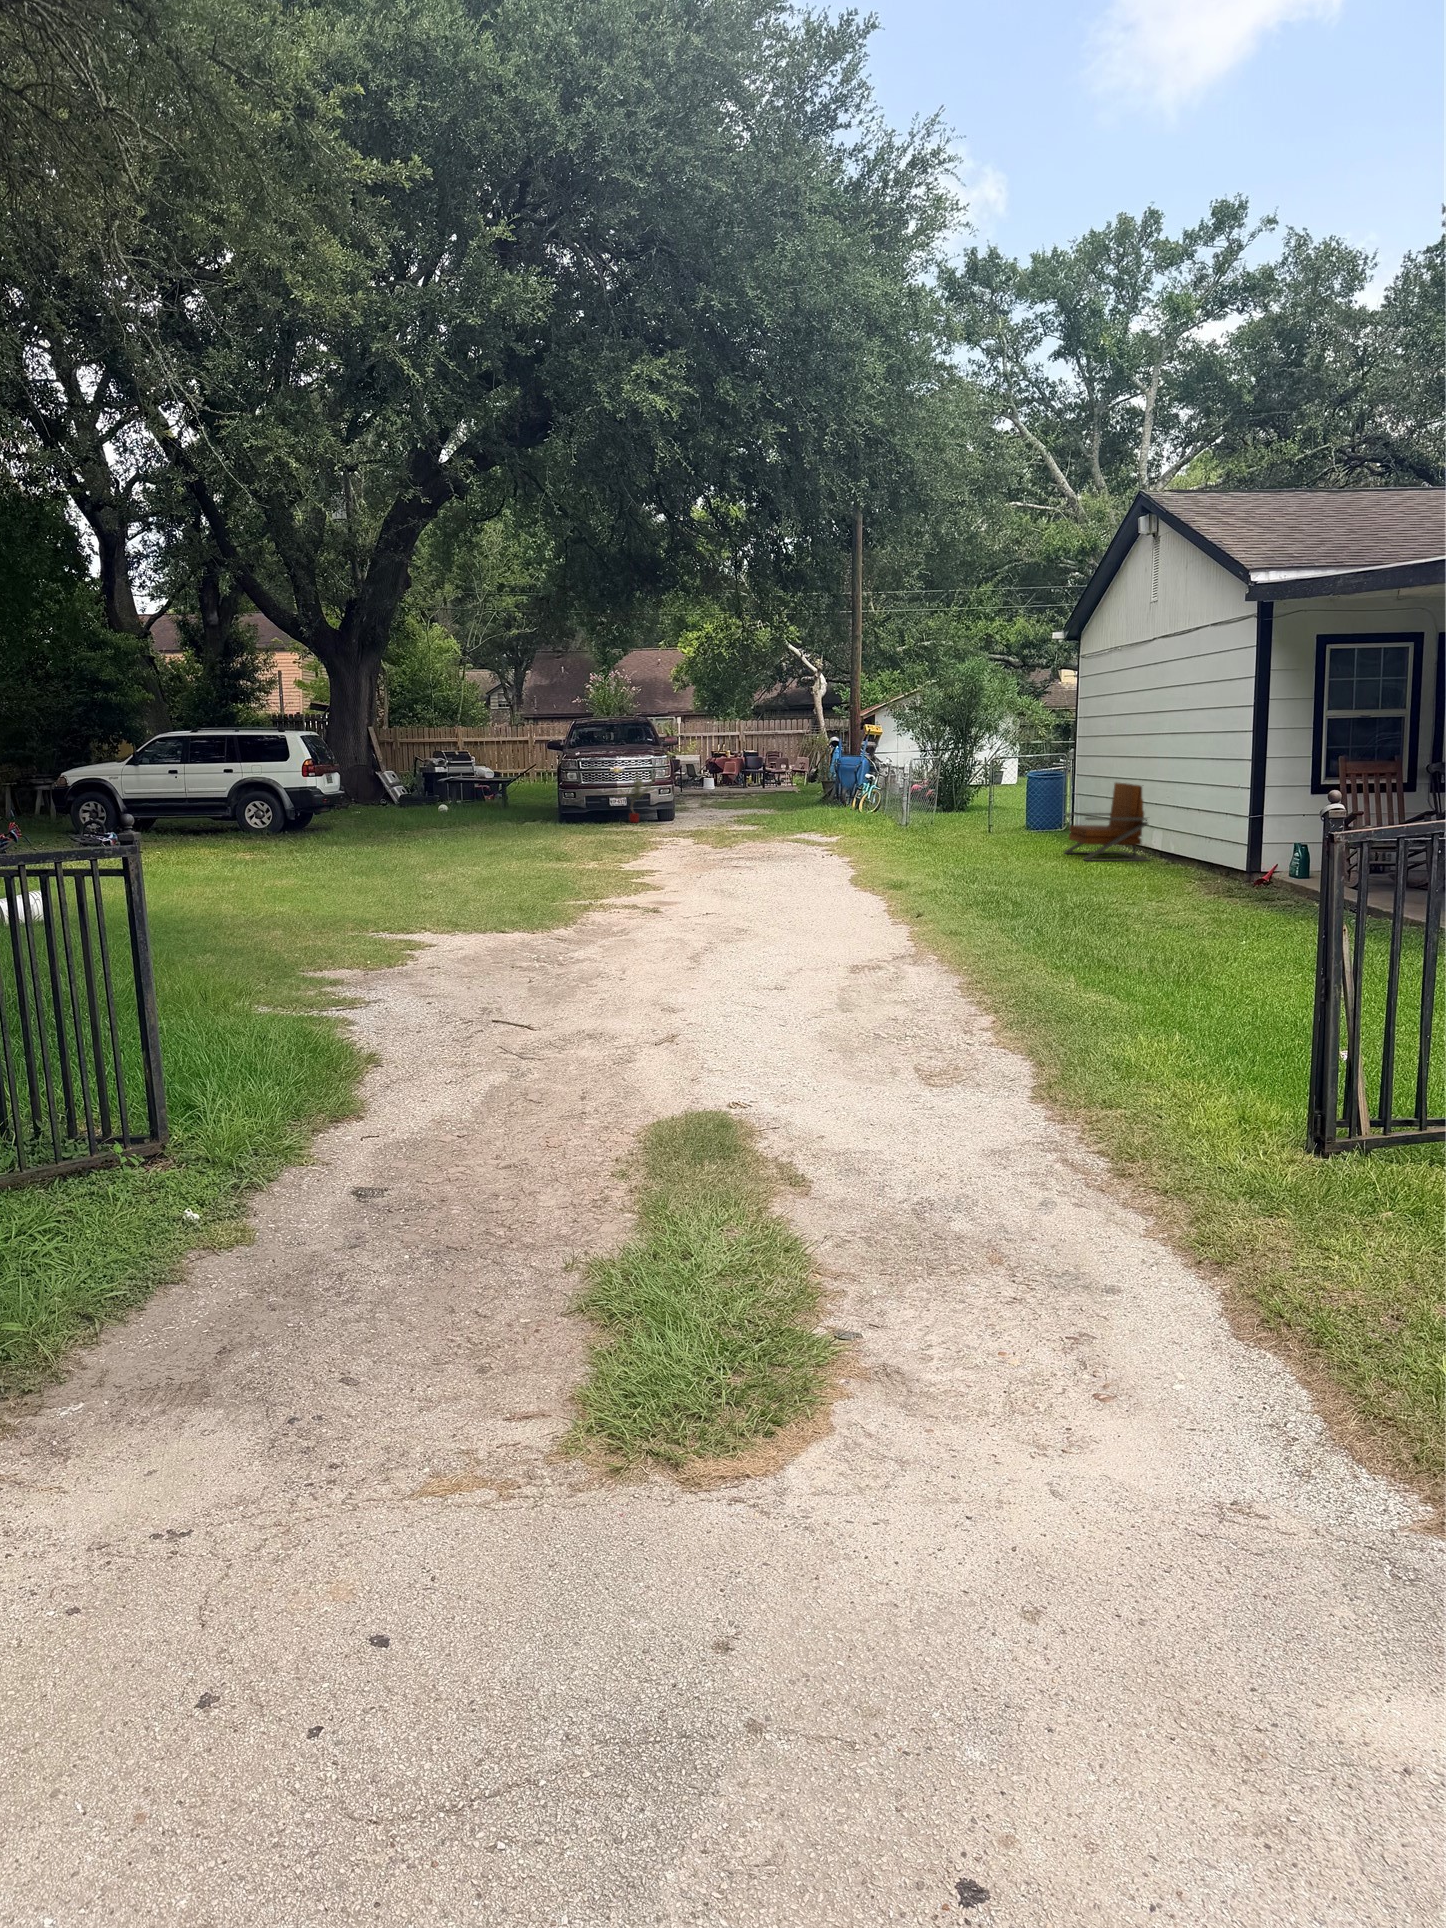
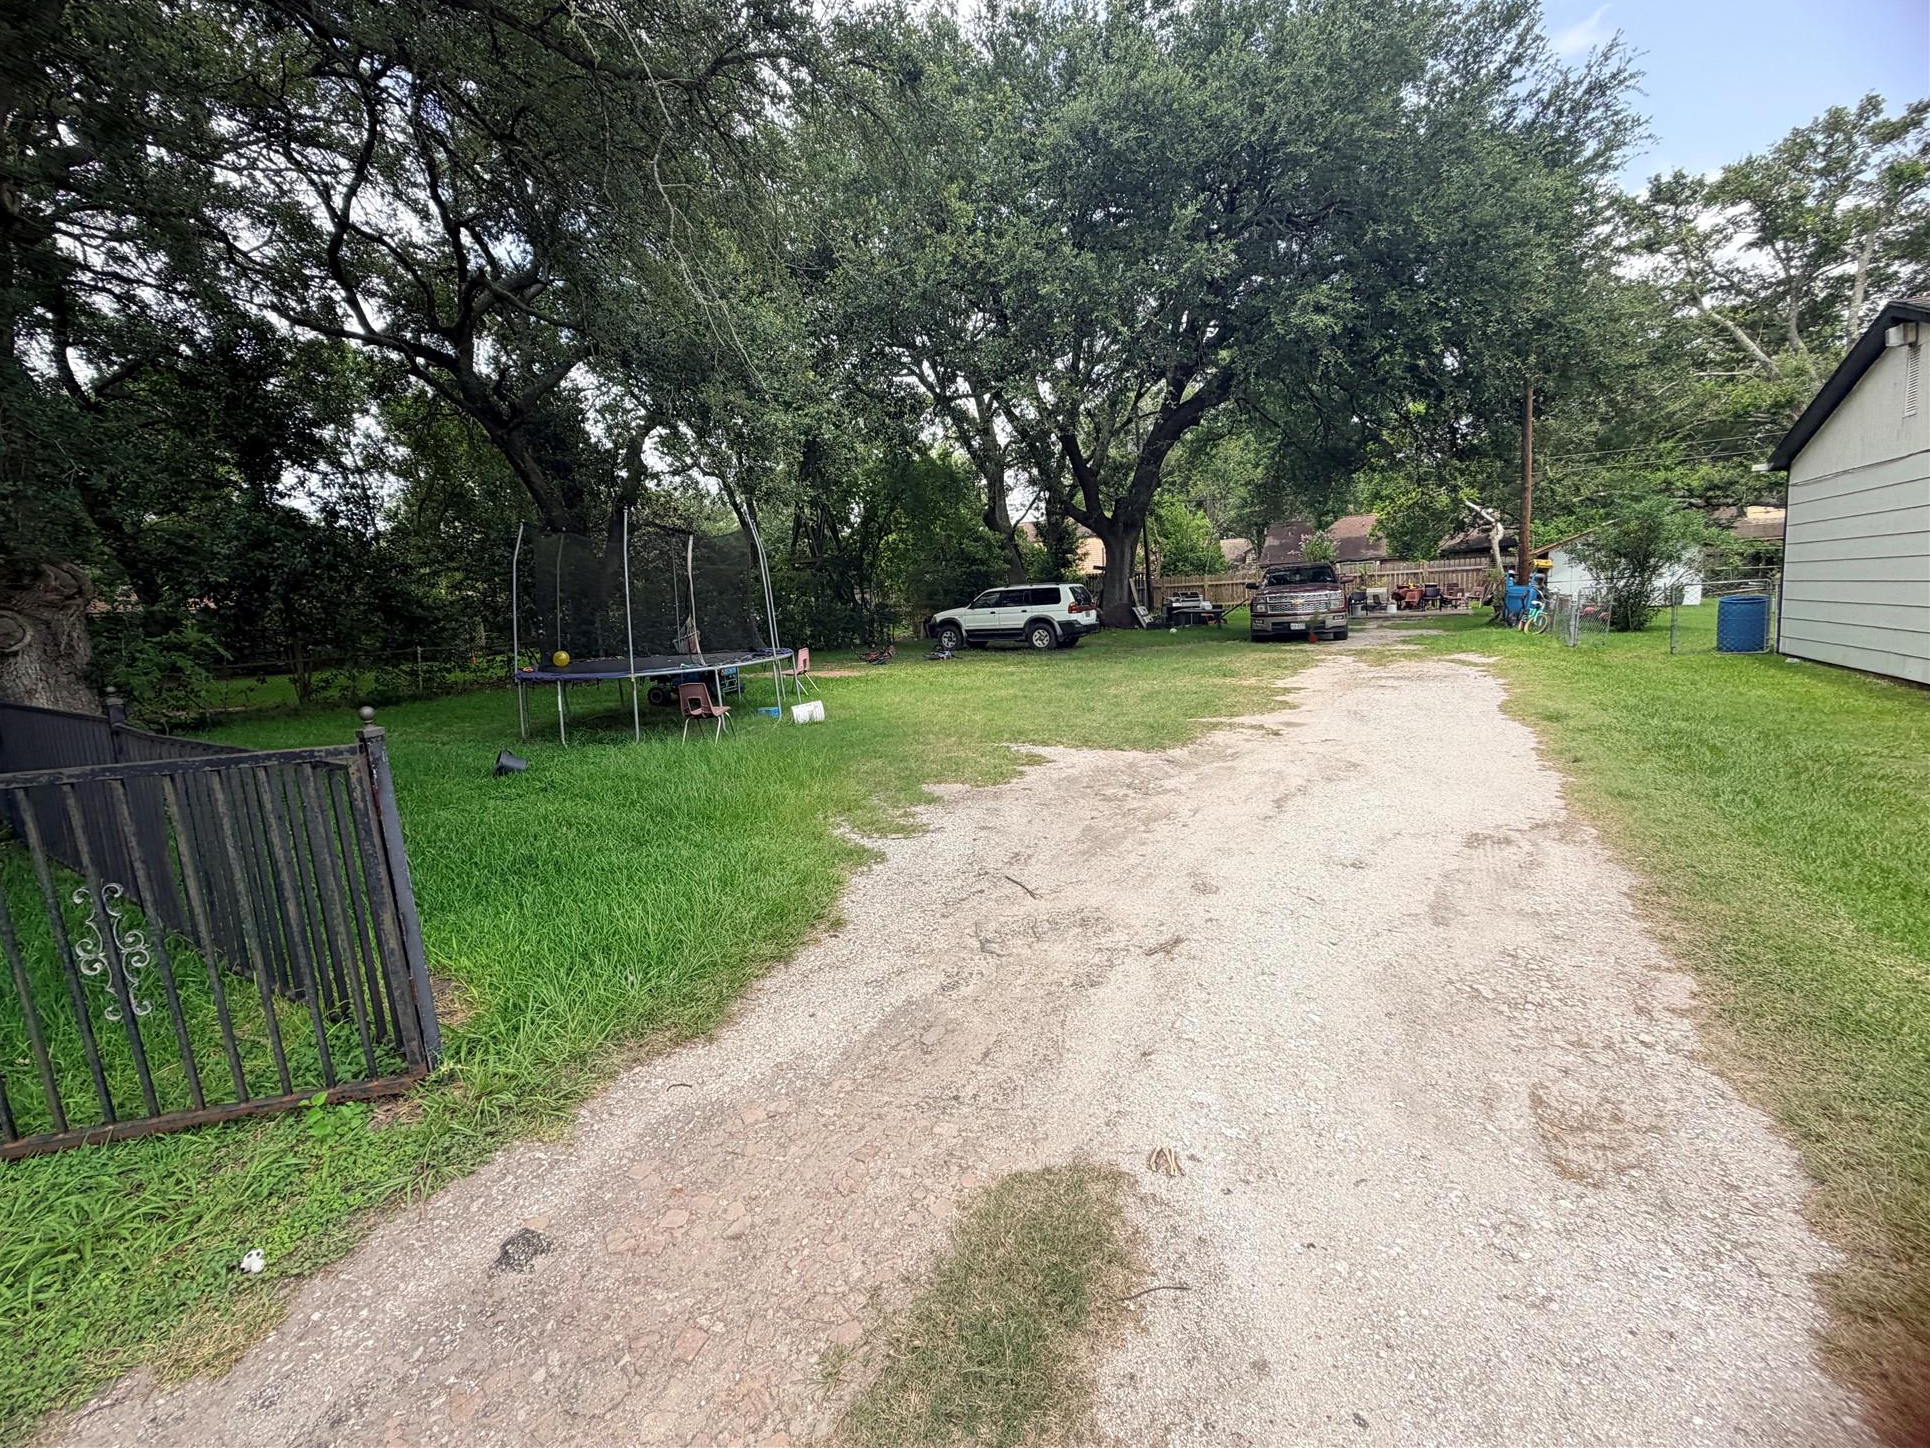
lounge chair: present [1064,783,1150,861] -> none [1764,607,1903,690]

